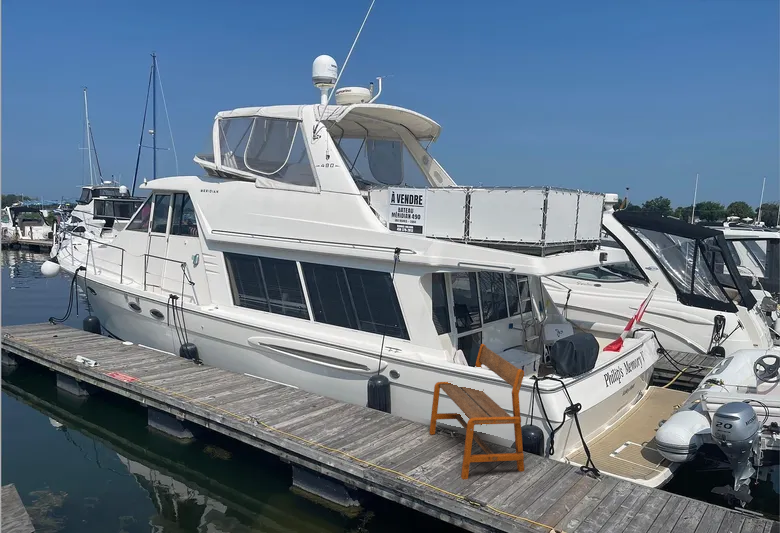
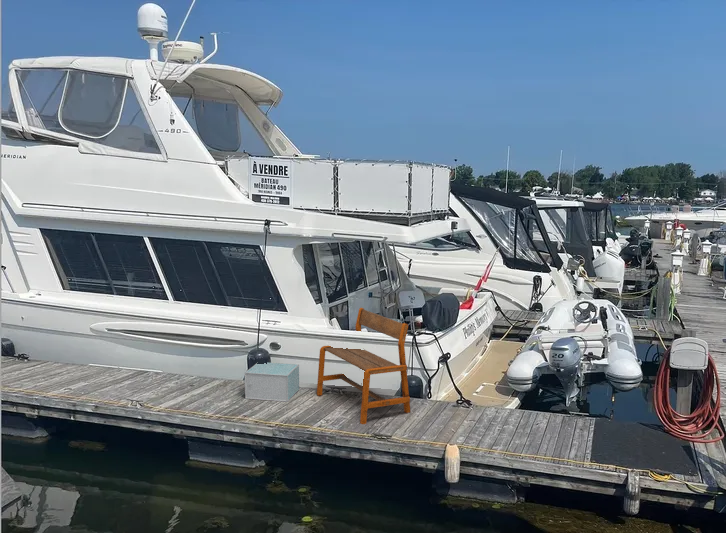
storage box: none [356,390,415,437] -> present [245,362,299,401]

